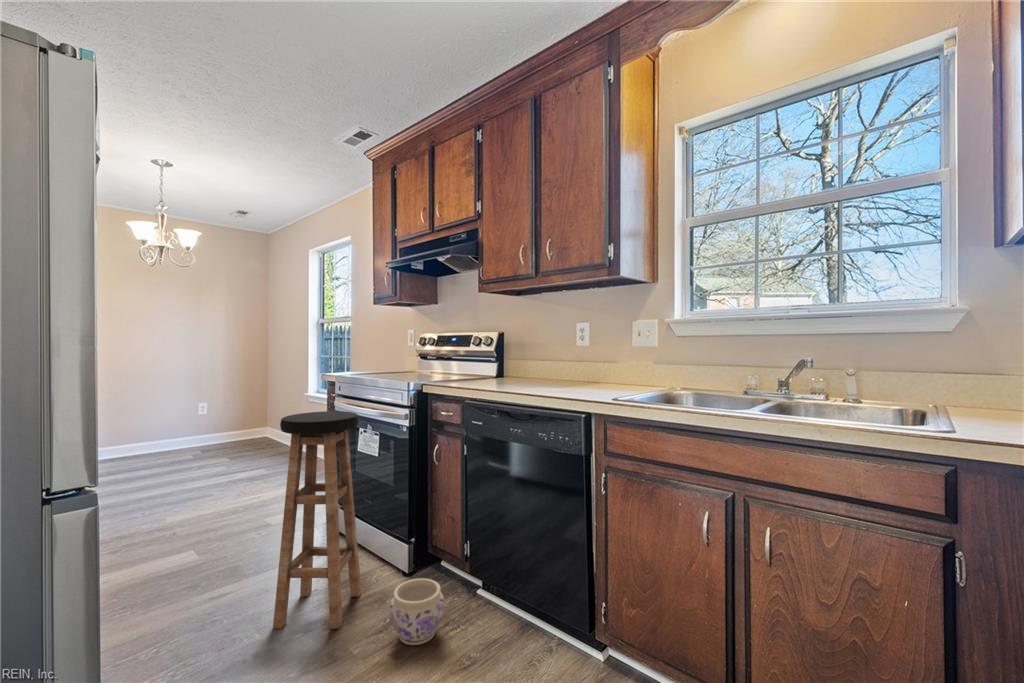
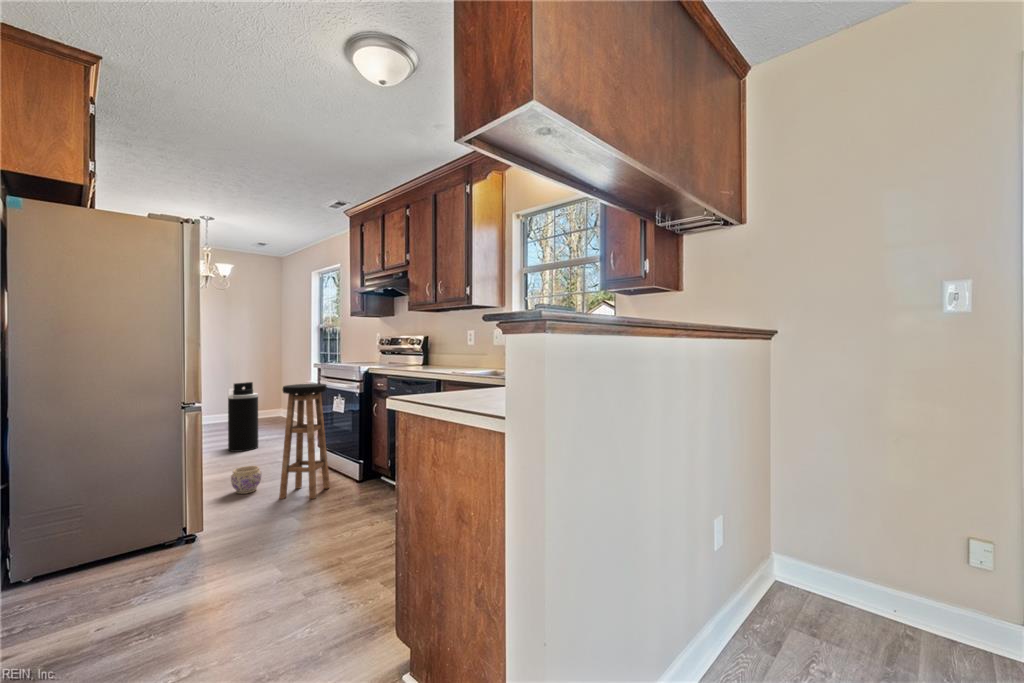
trash can: none [192,399,238,504] -> present [228,382,258,452]
planter: present [390,578,444,646] -> present [231,466,262,494]

